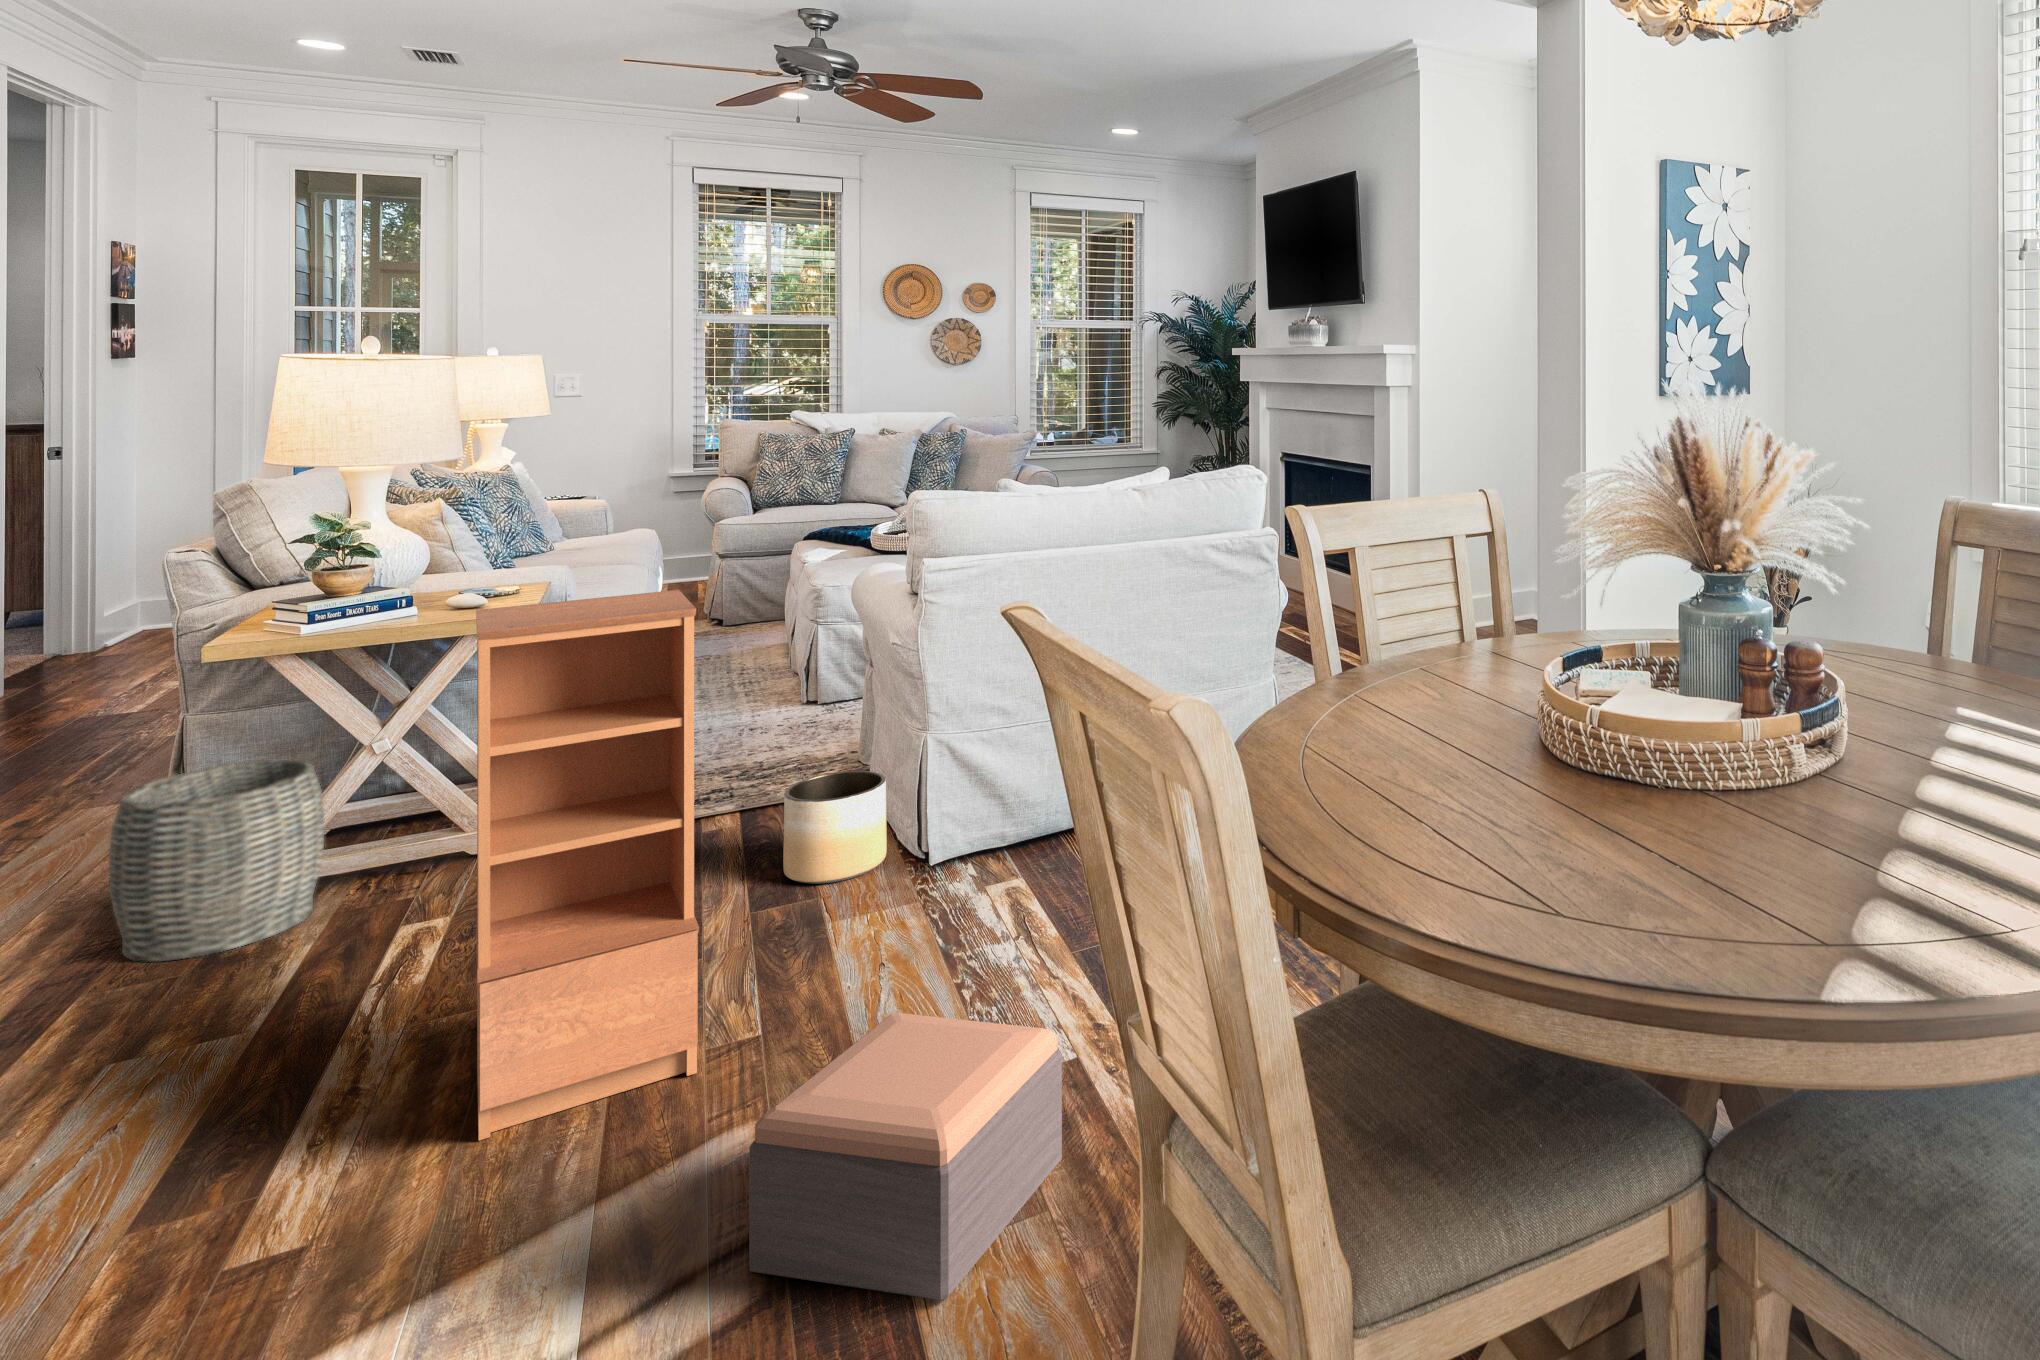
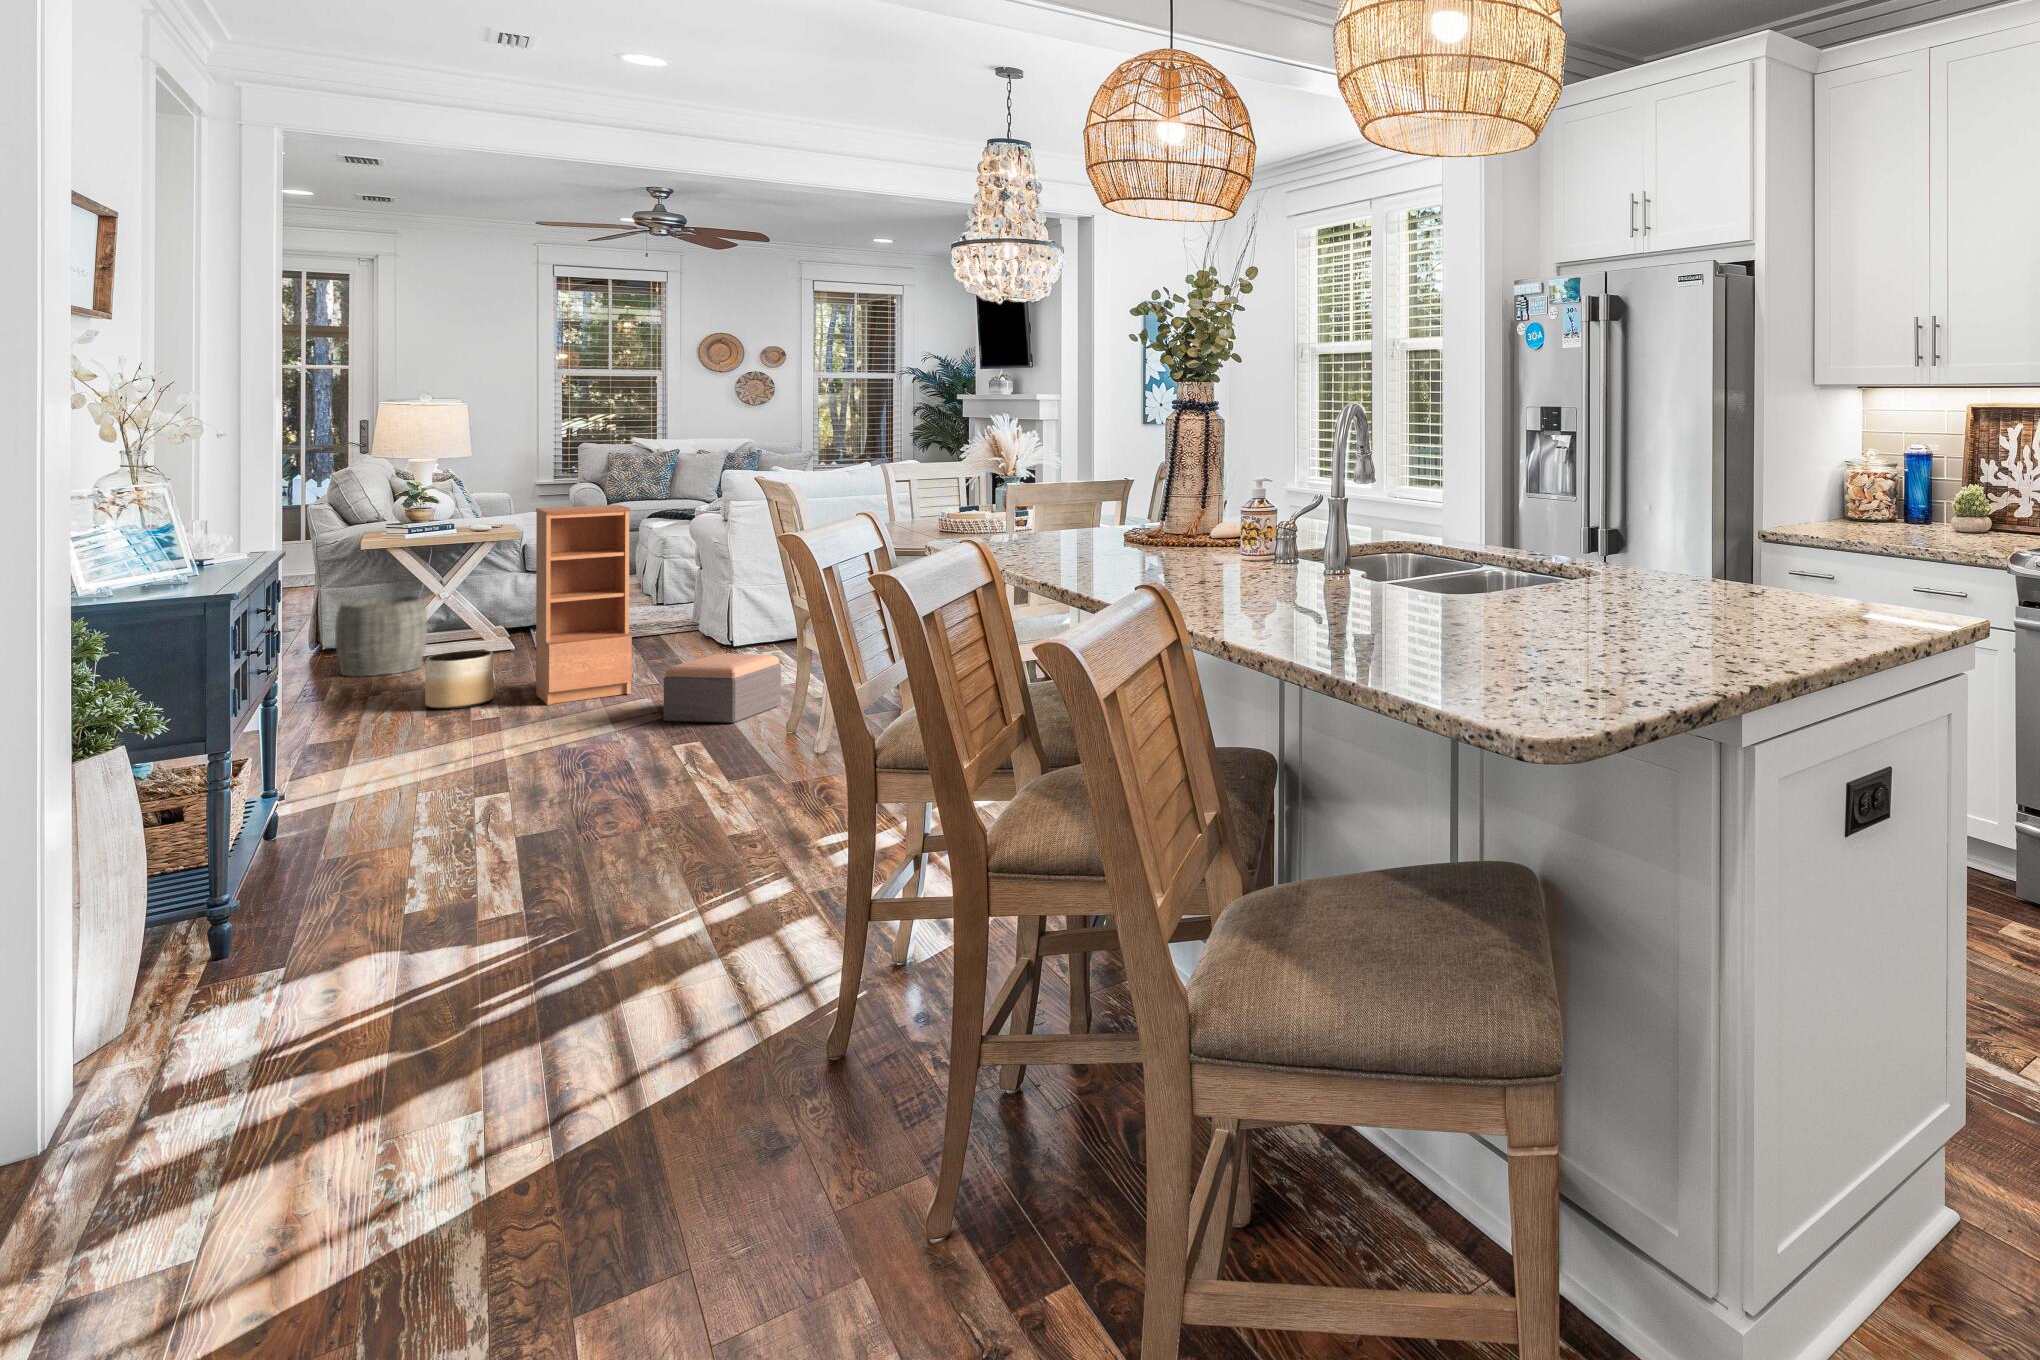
planter: present [783,771,887,884] -> present [425,650,494,709]

